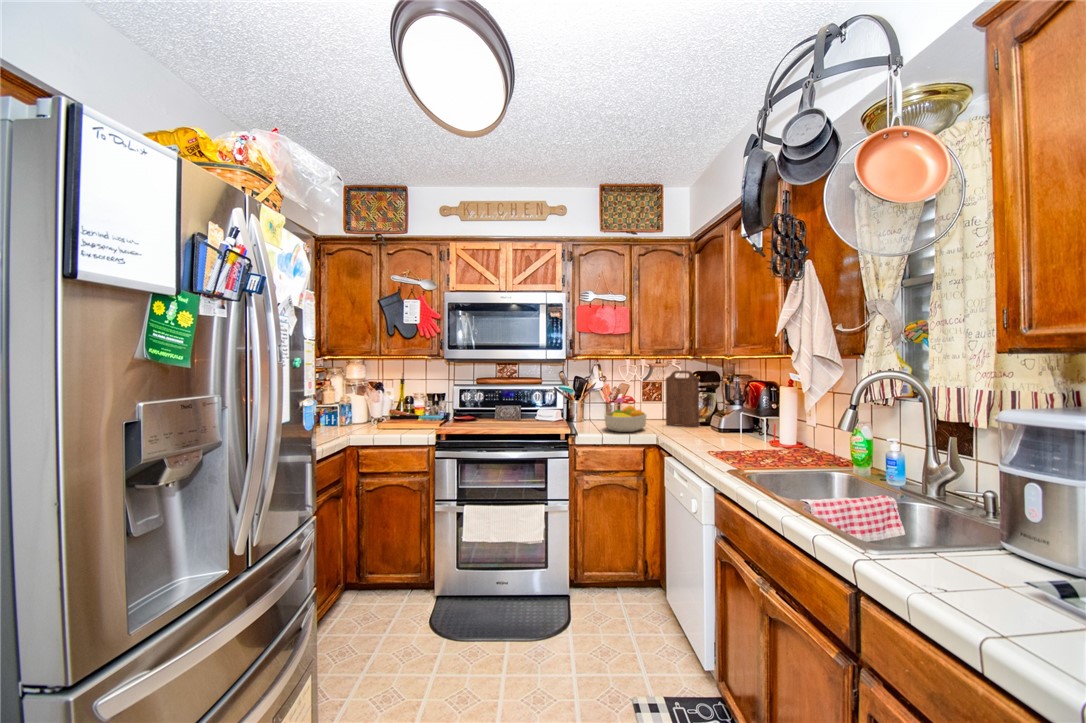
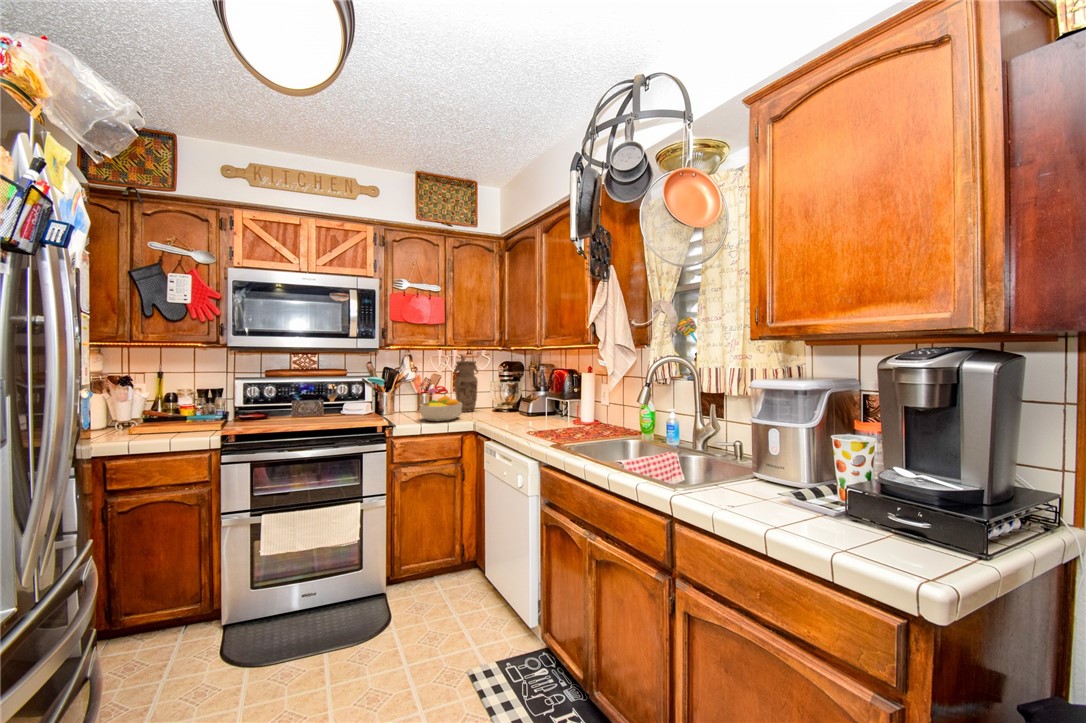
vase: none [641,370,666,422] -> present [454,361,478,412]
cutting board: present [666,371,699,427] -> none [479,361,509,413]

